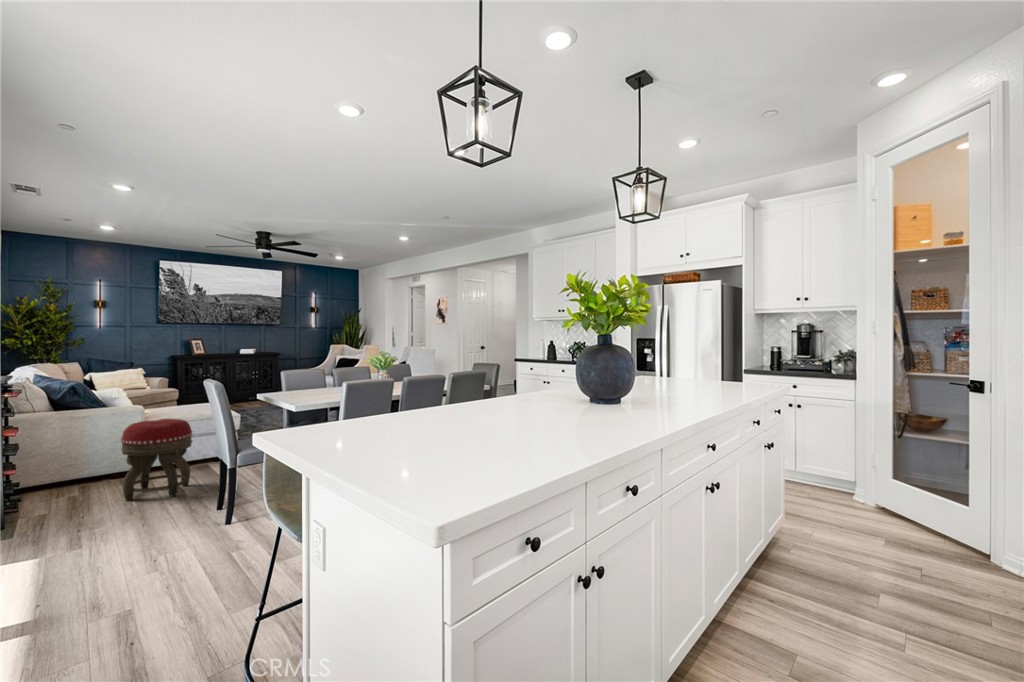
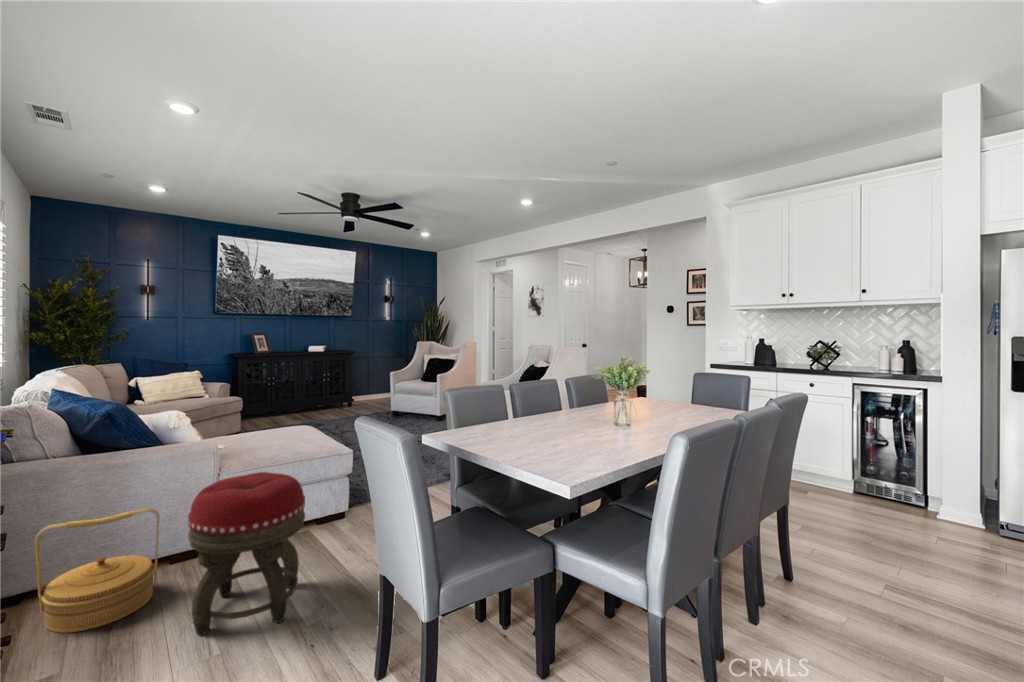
woven basket: none [33,440,105,502] -> present [34,508,159,633]

